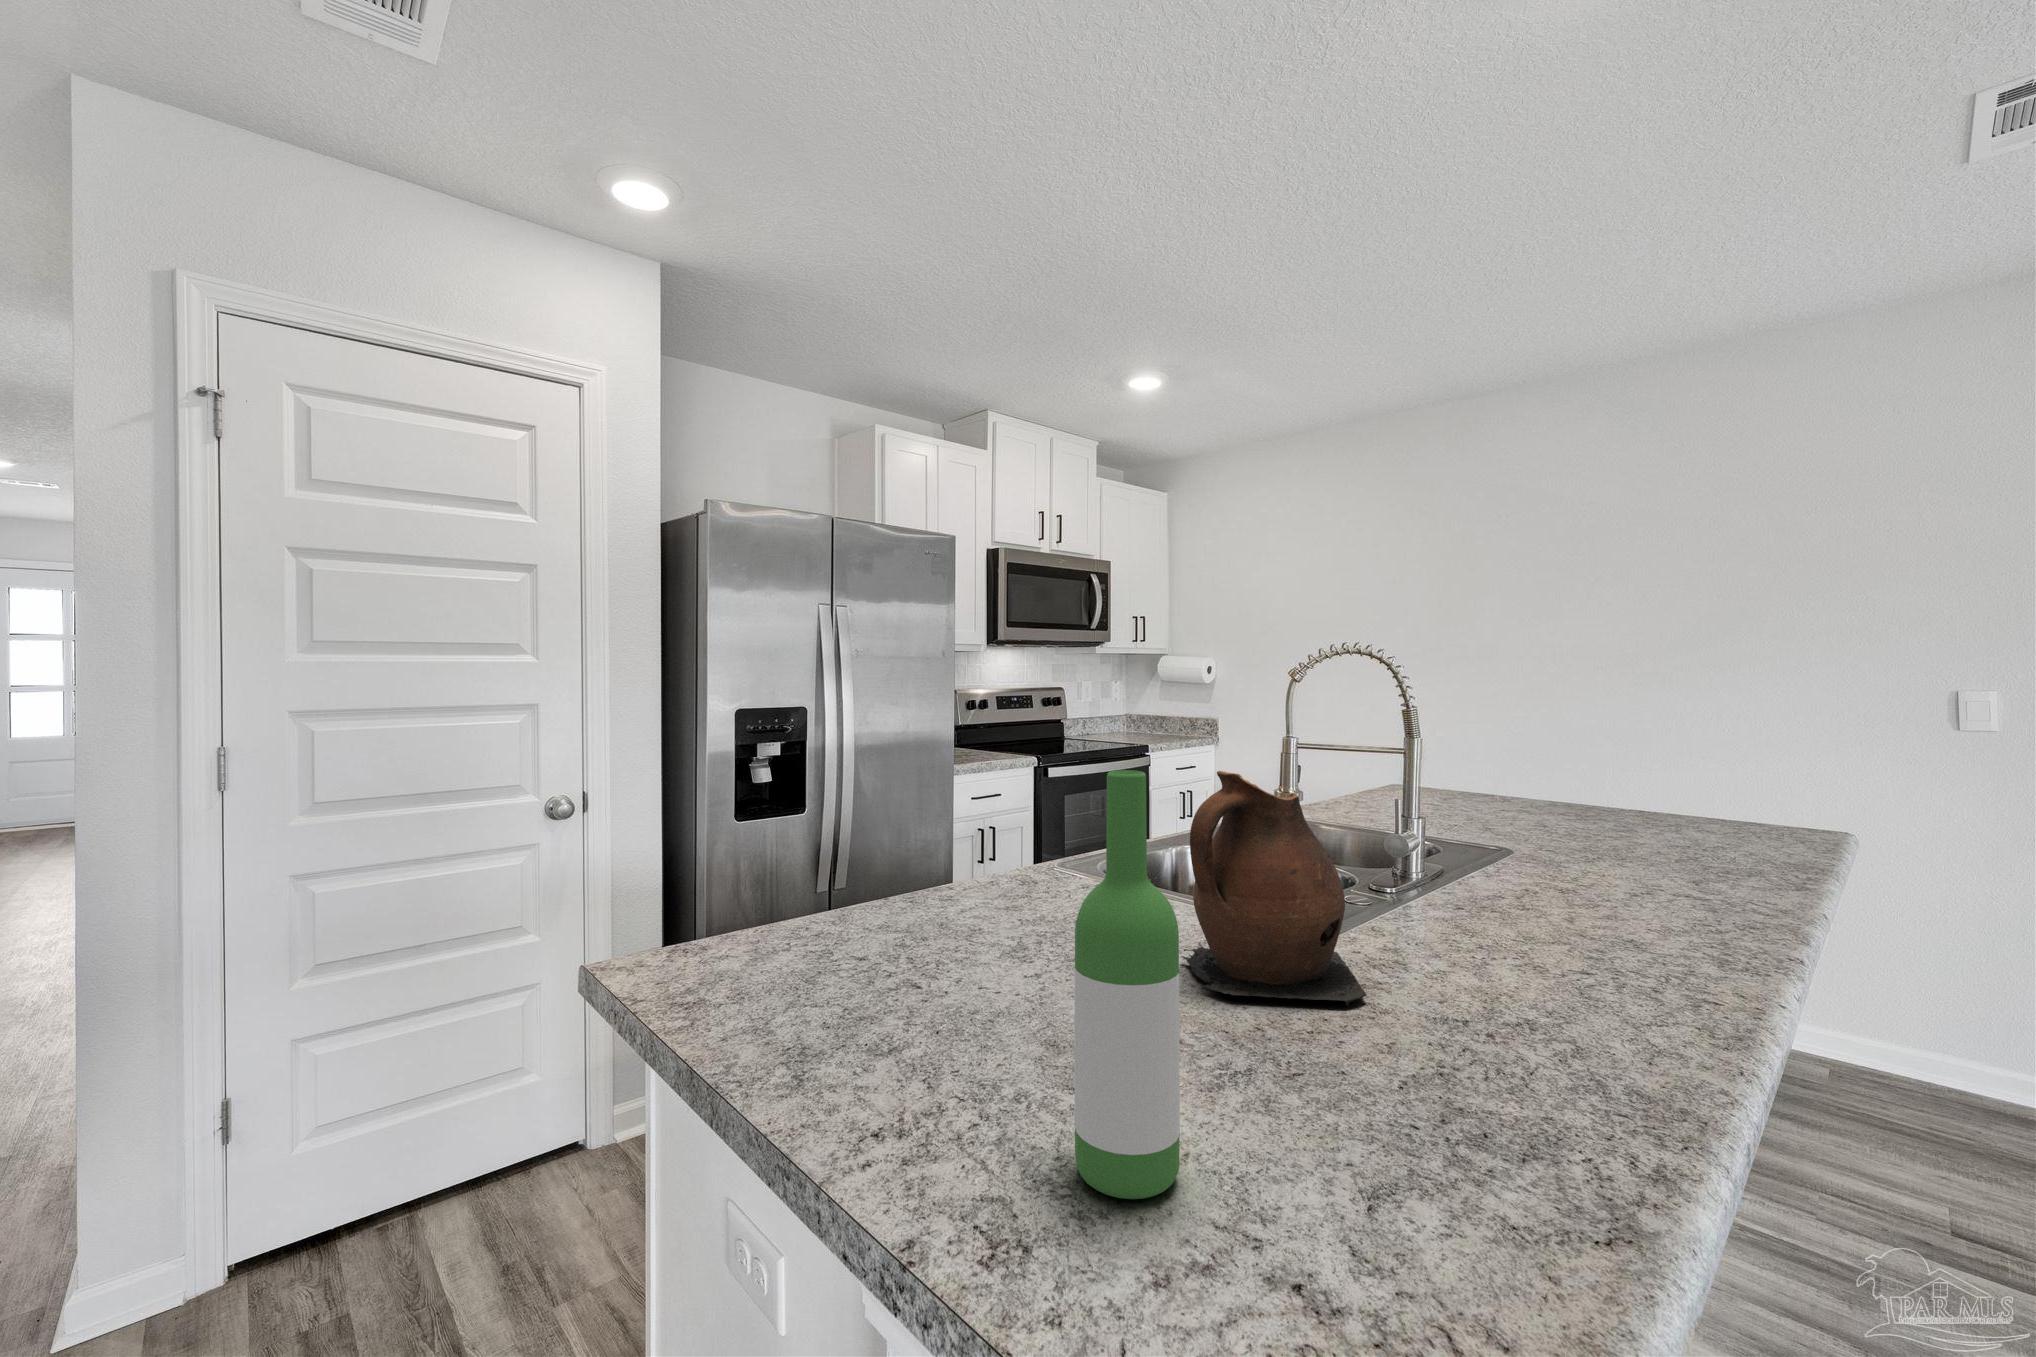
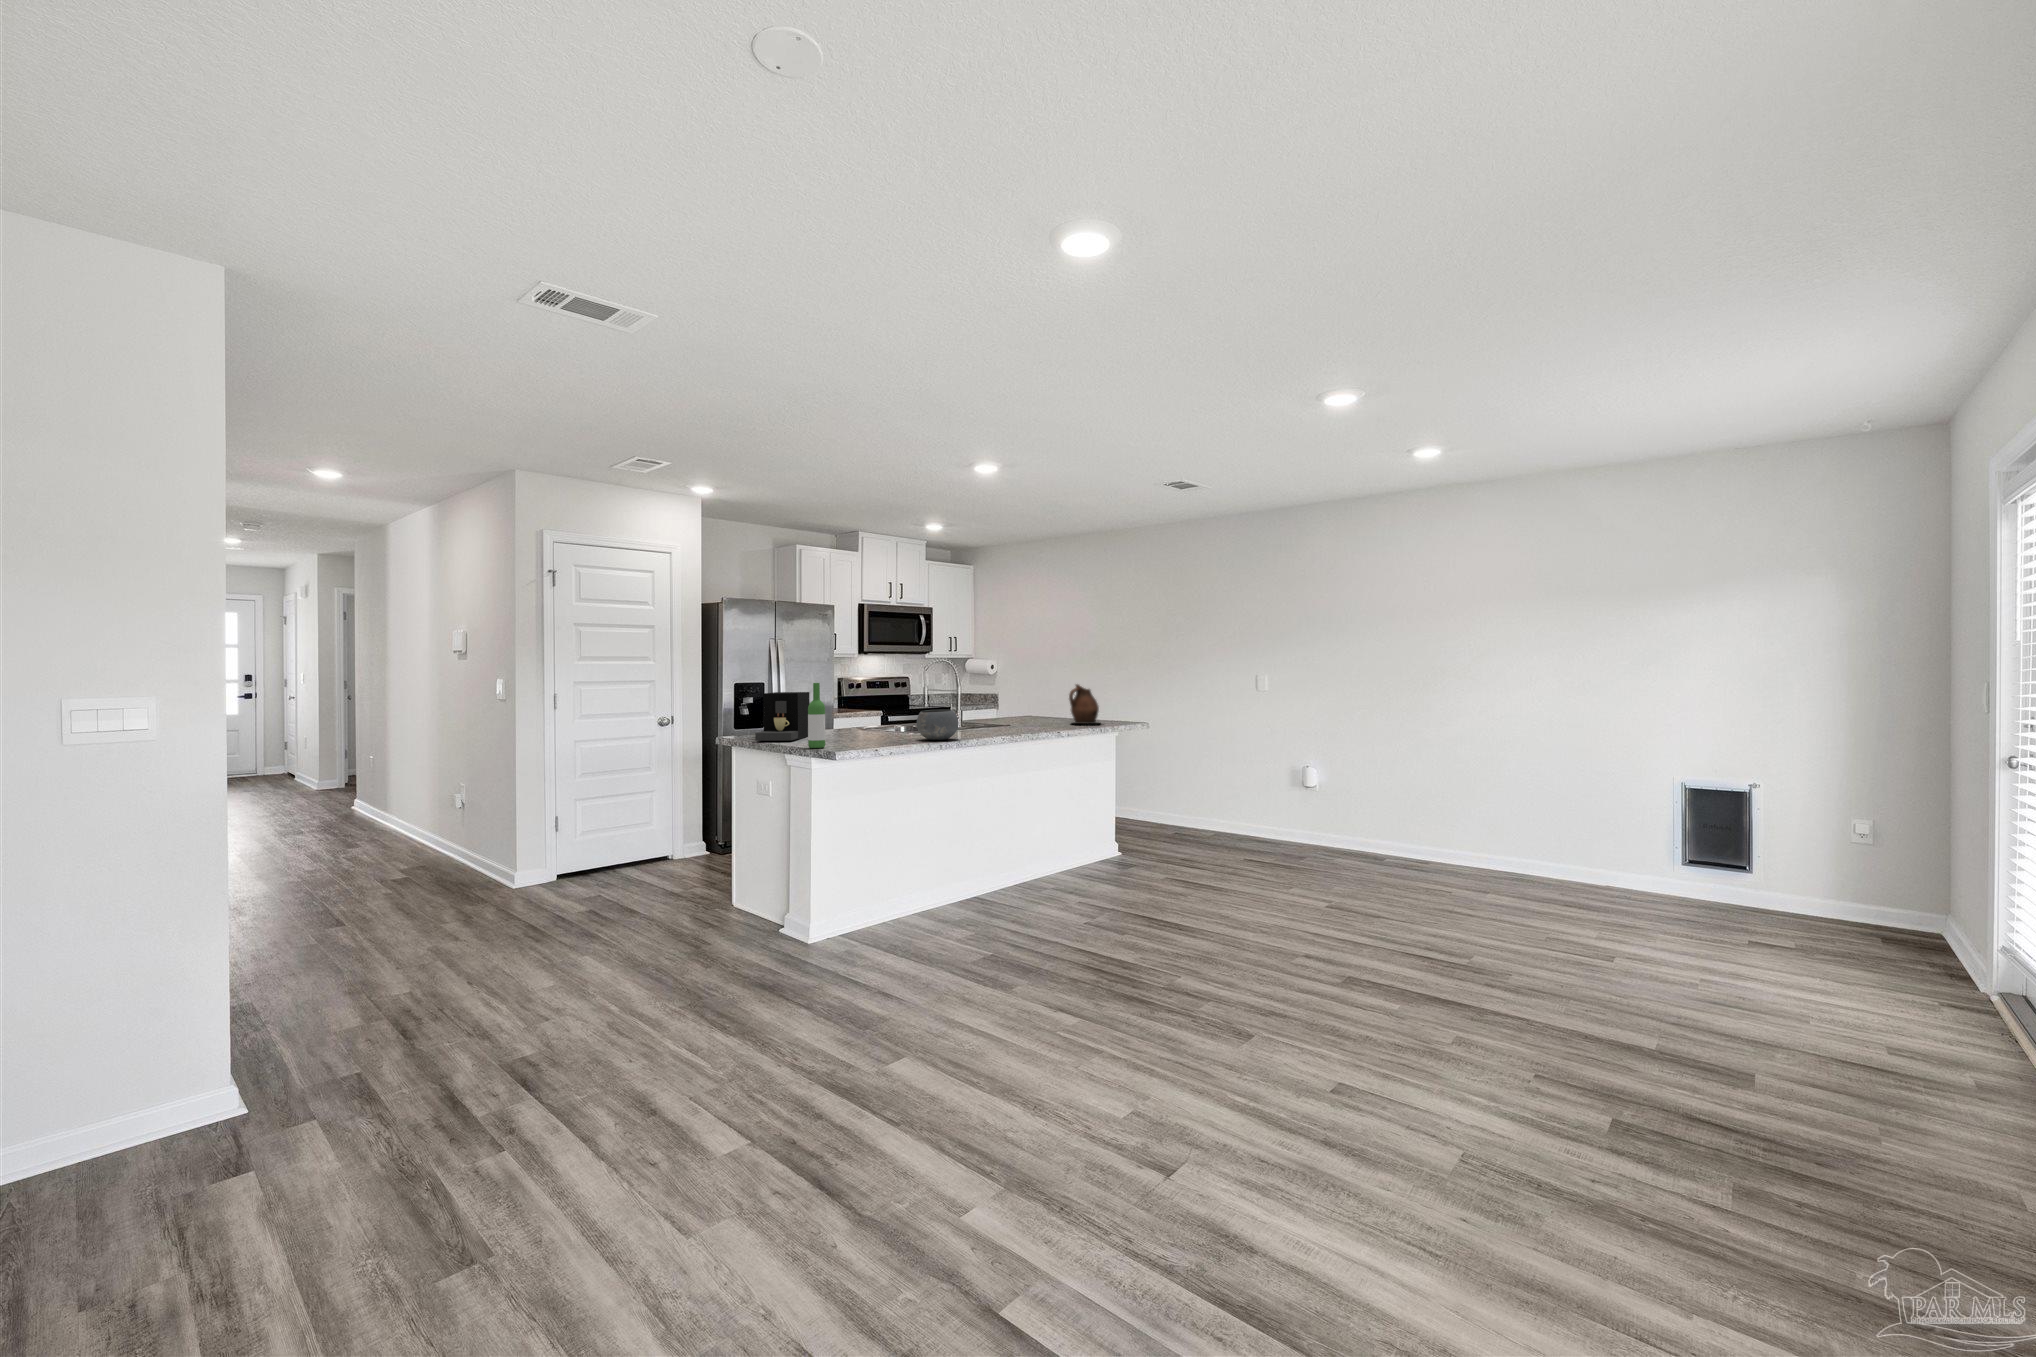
coffee maker: none [766,762,970,1010] -> present [755,692,810,741]
ceramic pitcher: present [1181,771,1366,1006] -> present [1069,684,1099,724]
bowl: none [1474,856,1696,1015] -> present [917,710,958,740]

